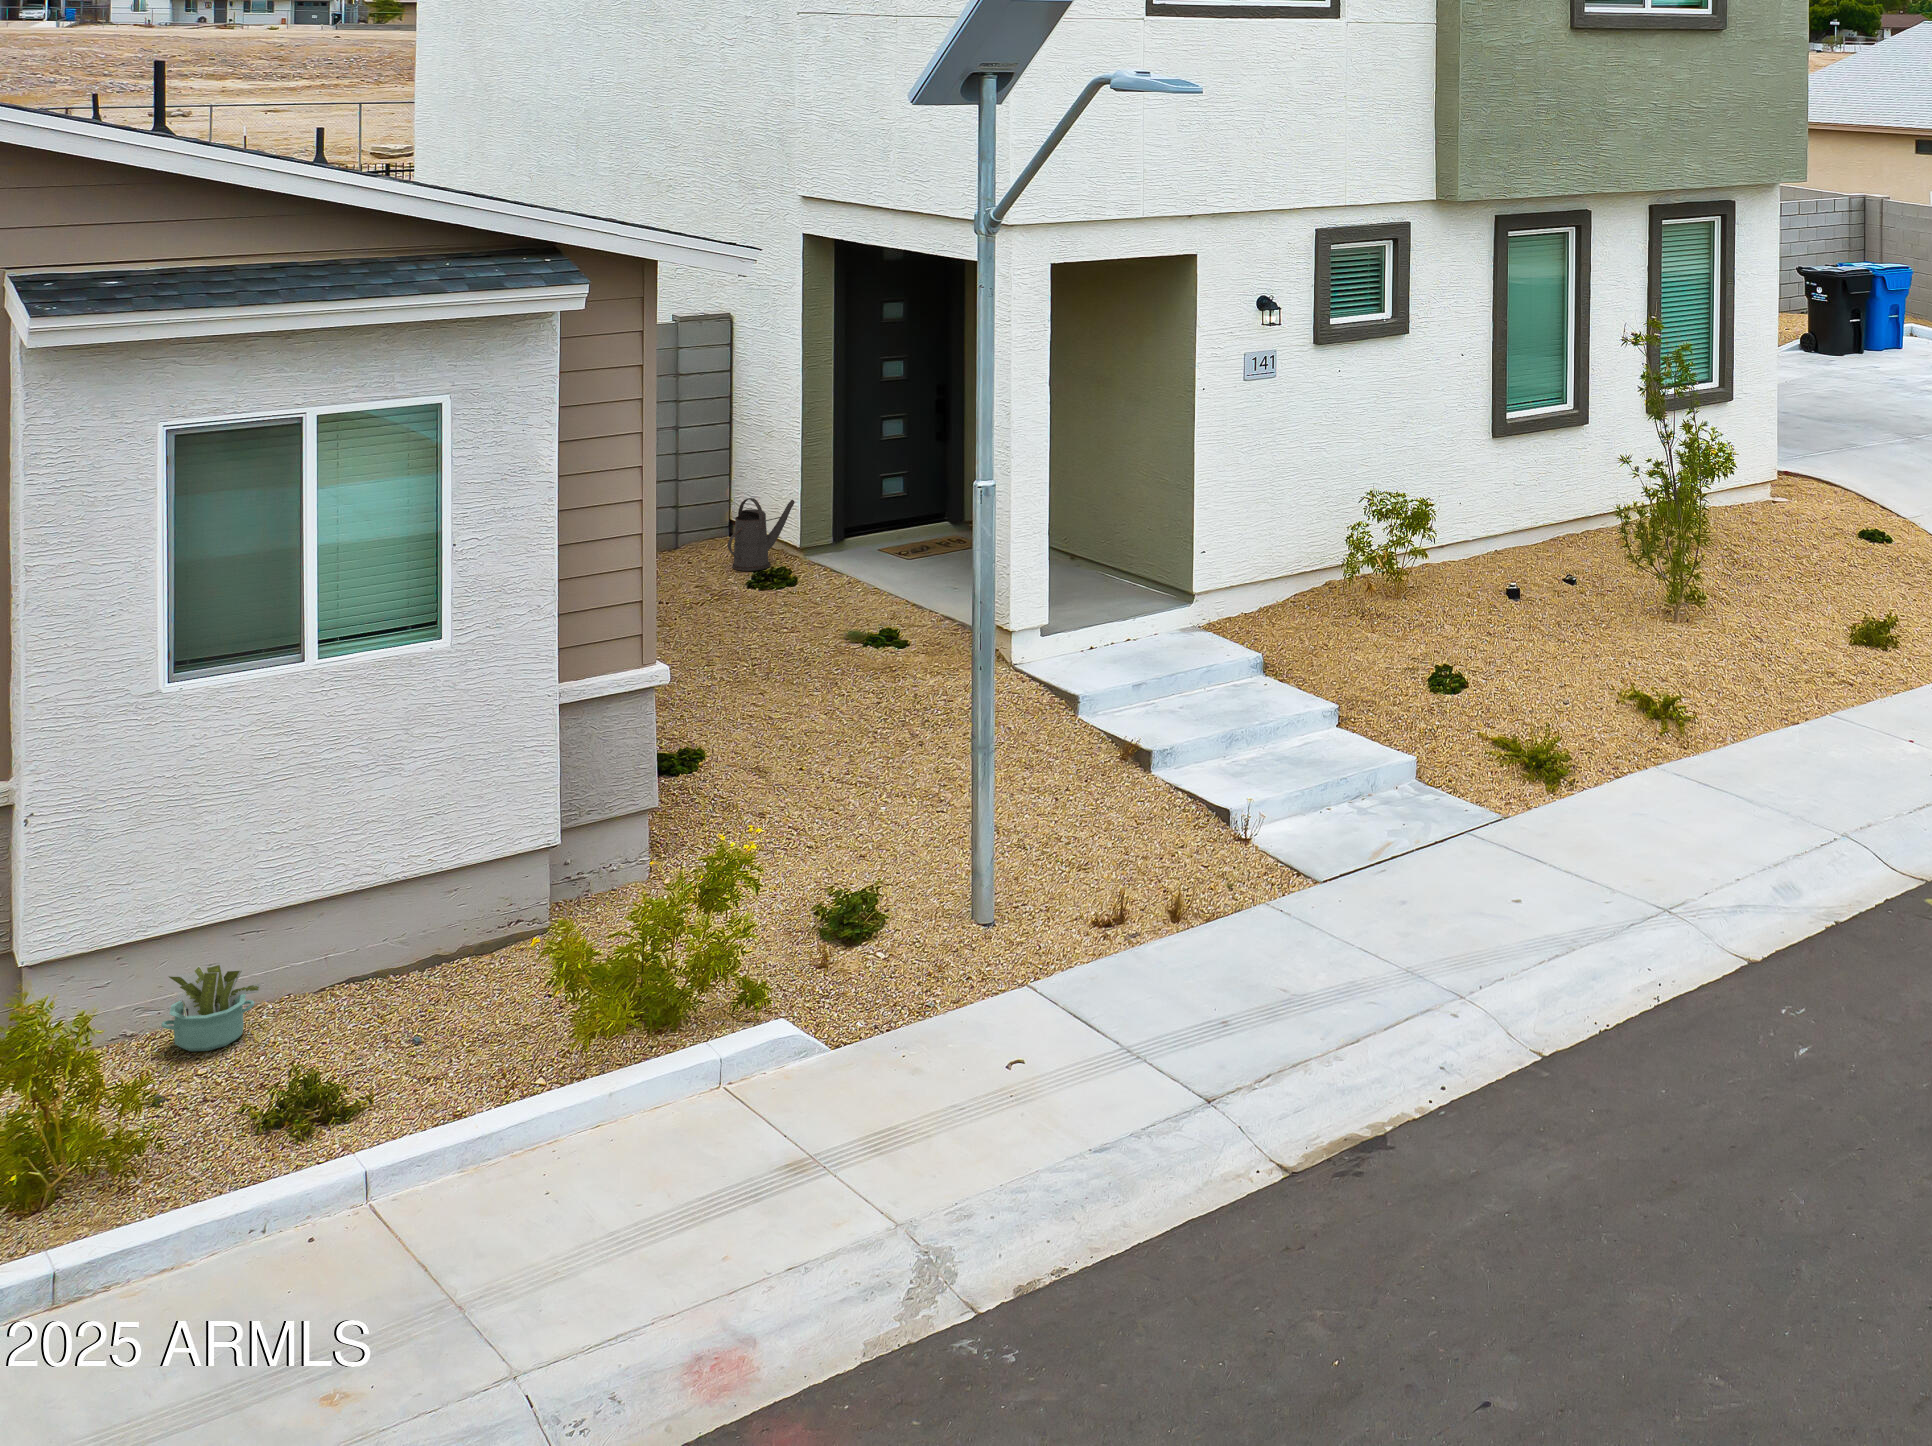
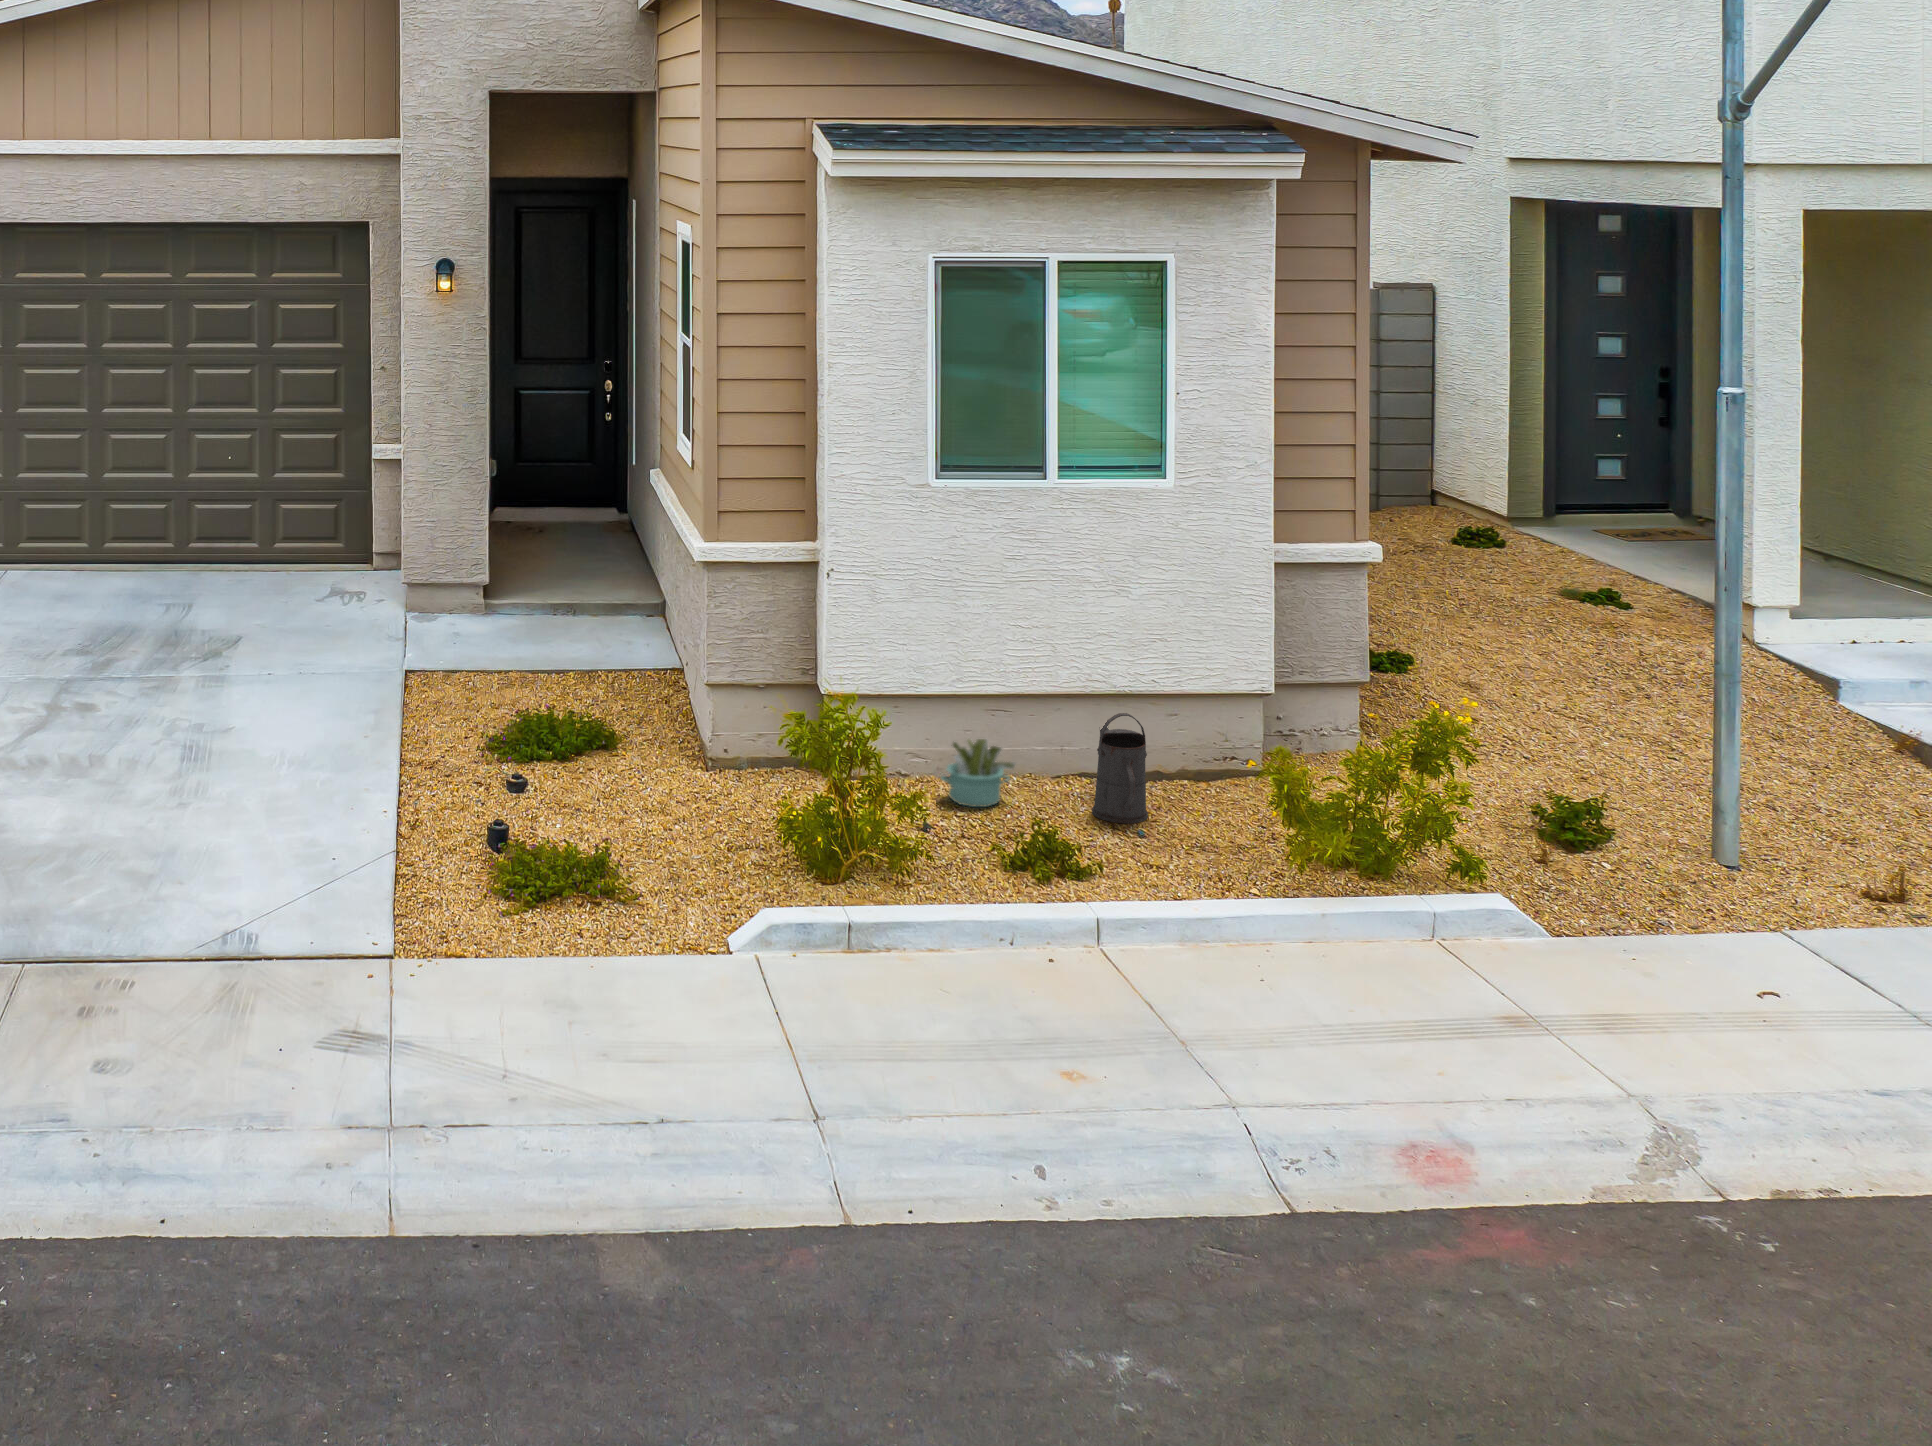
watering can: present [728,498,795,571] -> present [1092,713,1148,823]

